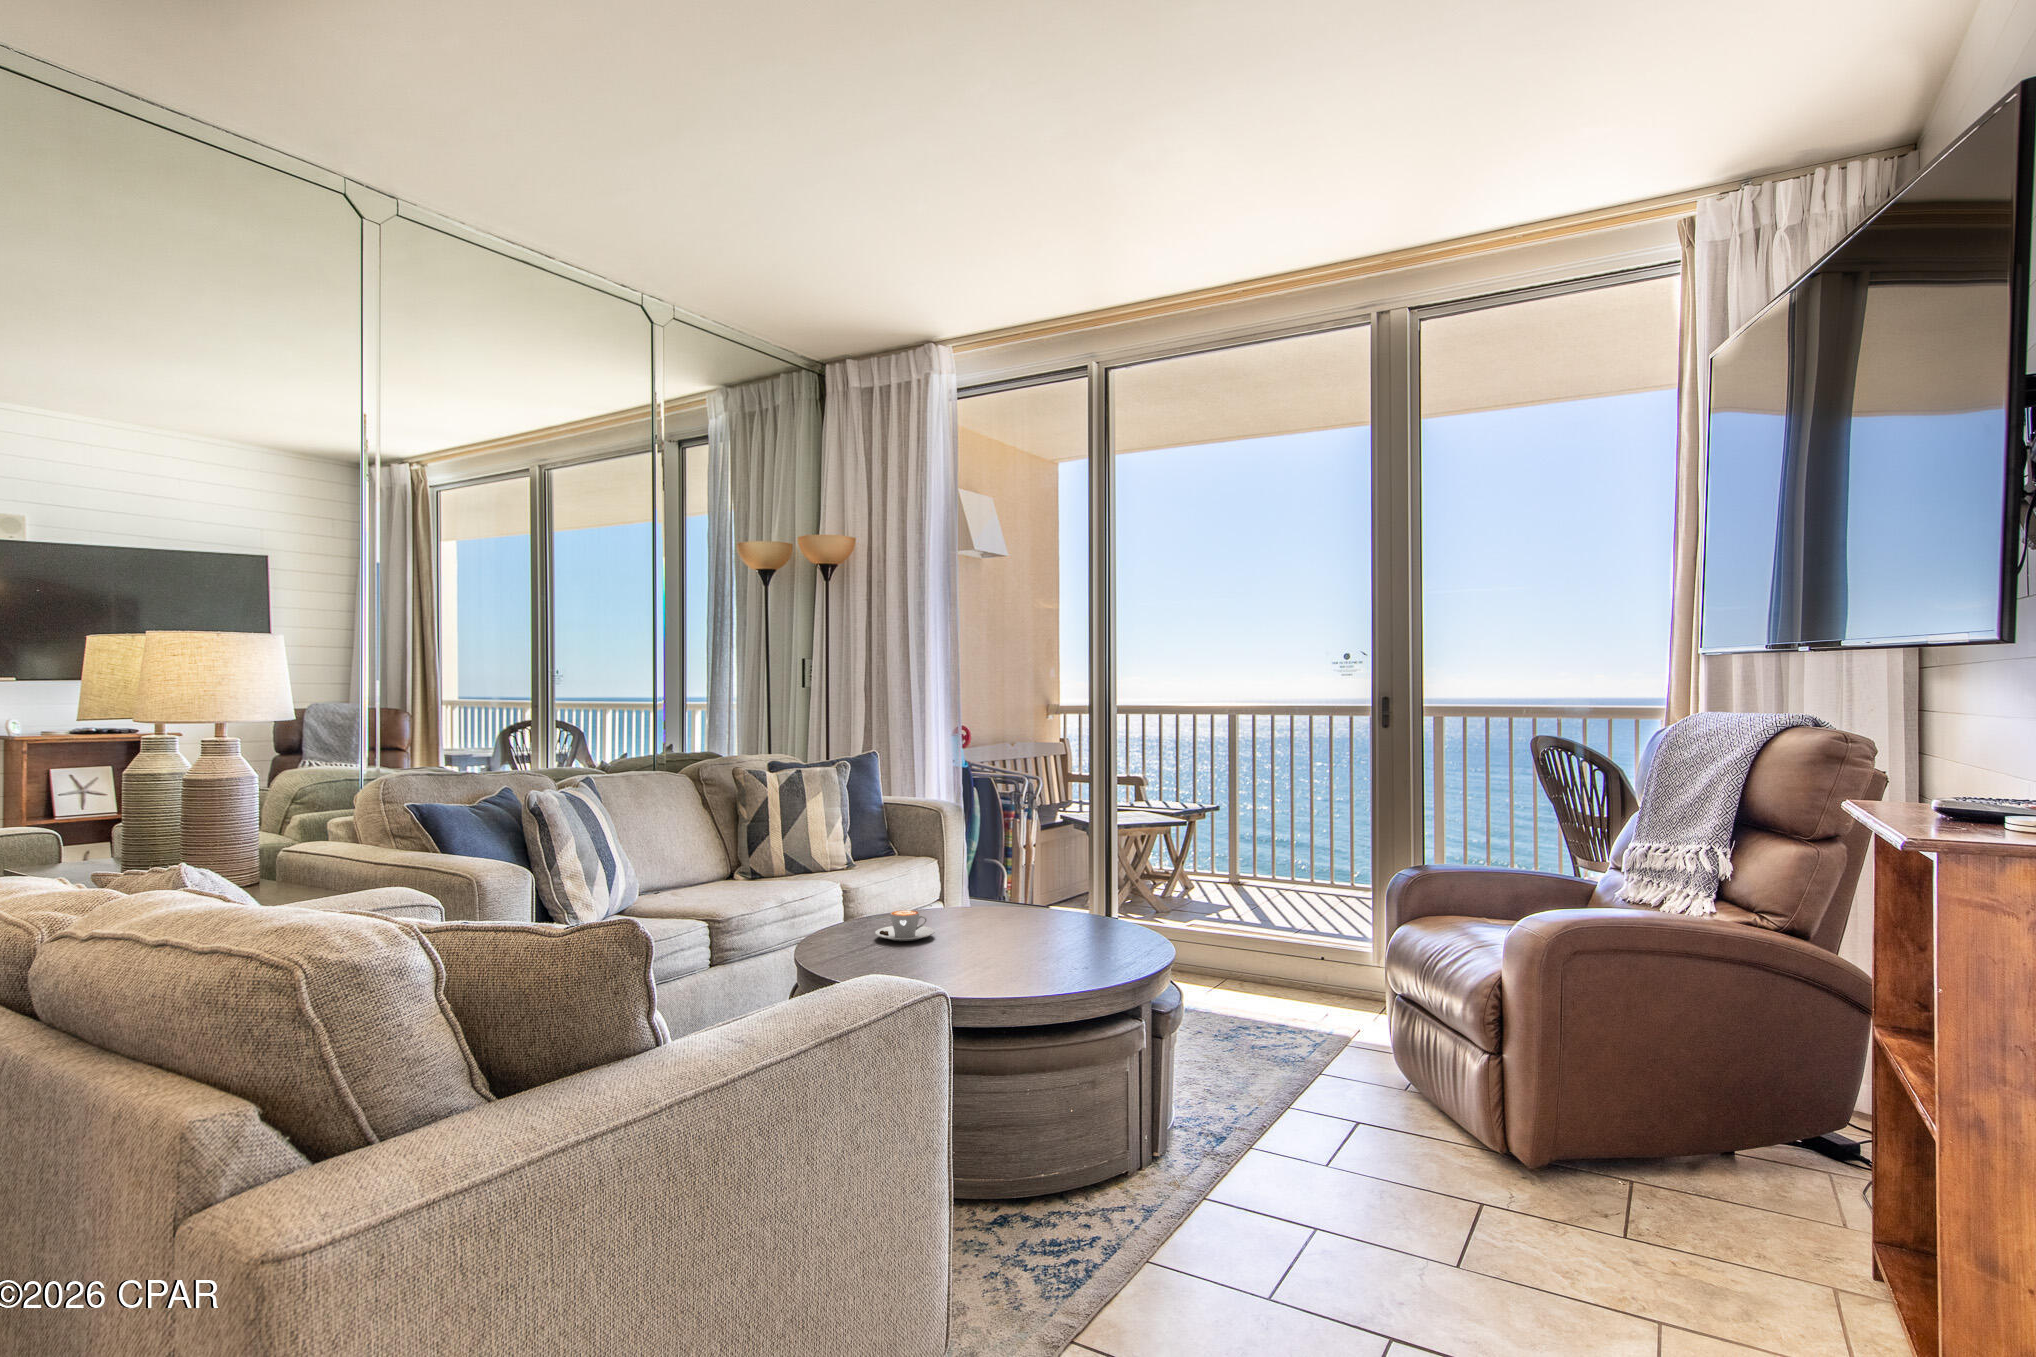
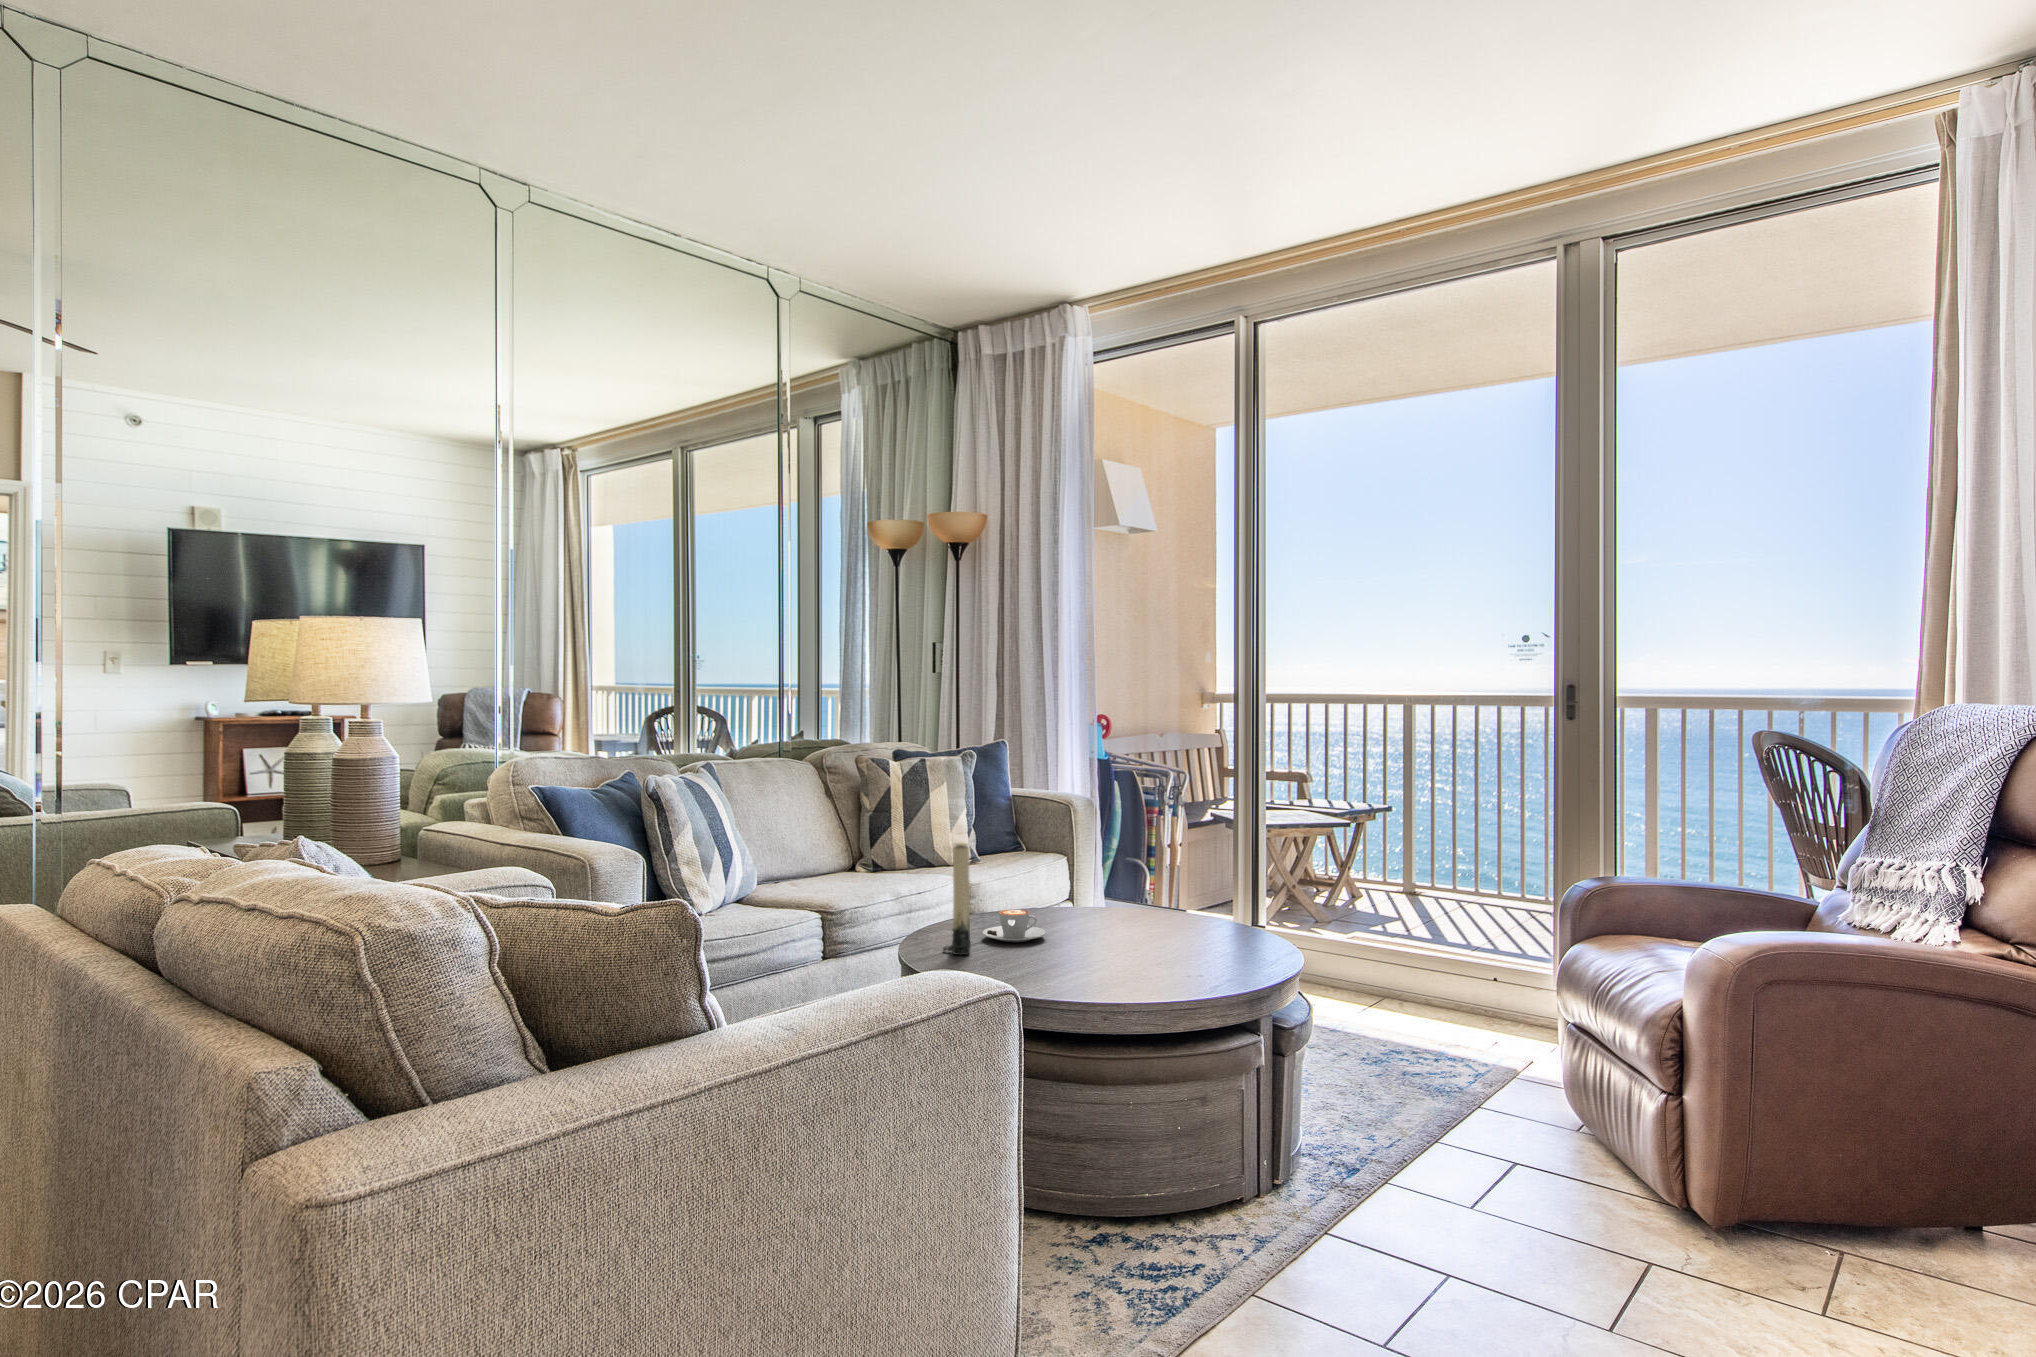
candle: none [840,848,867,956] -> present [943,842,971,955]

